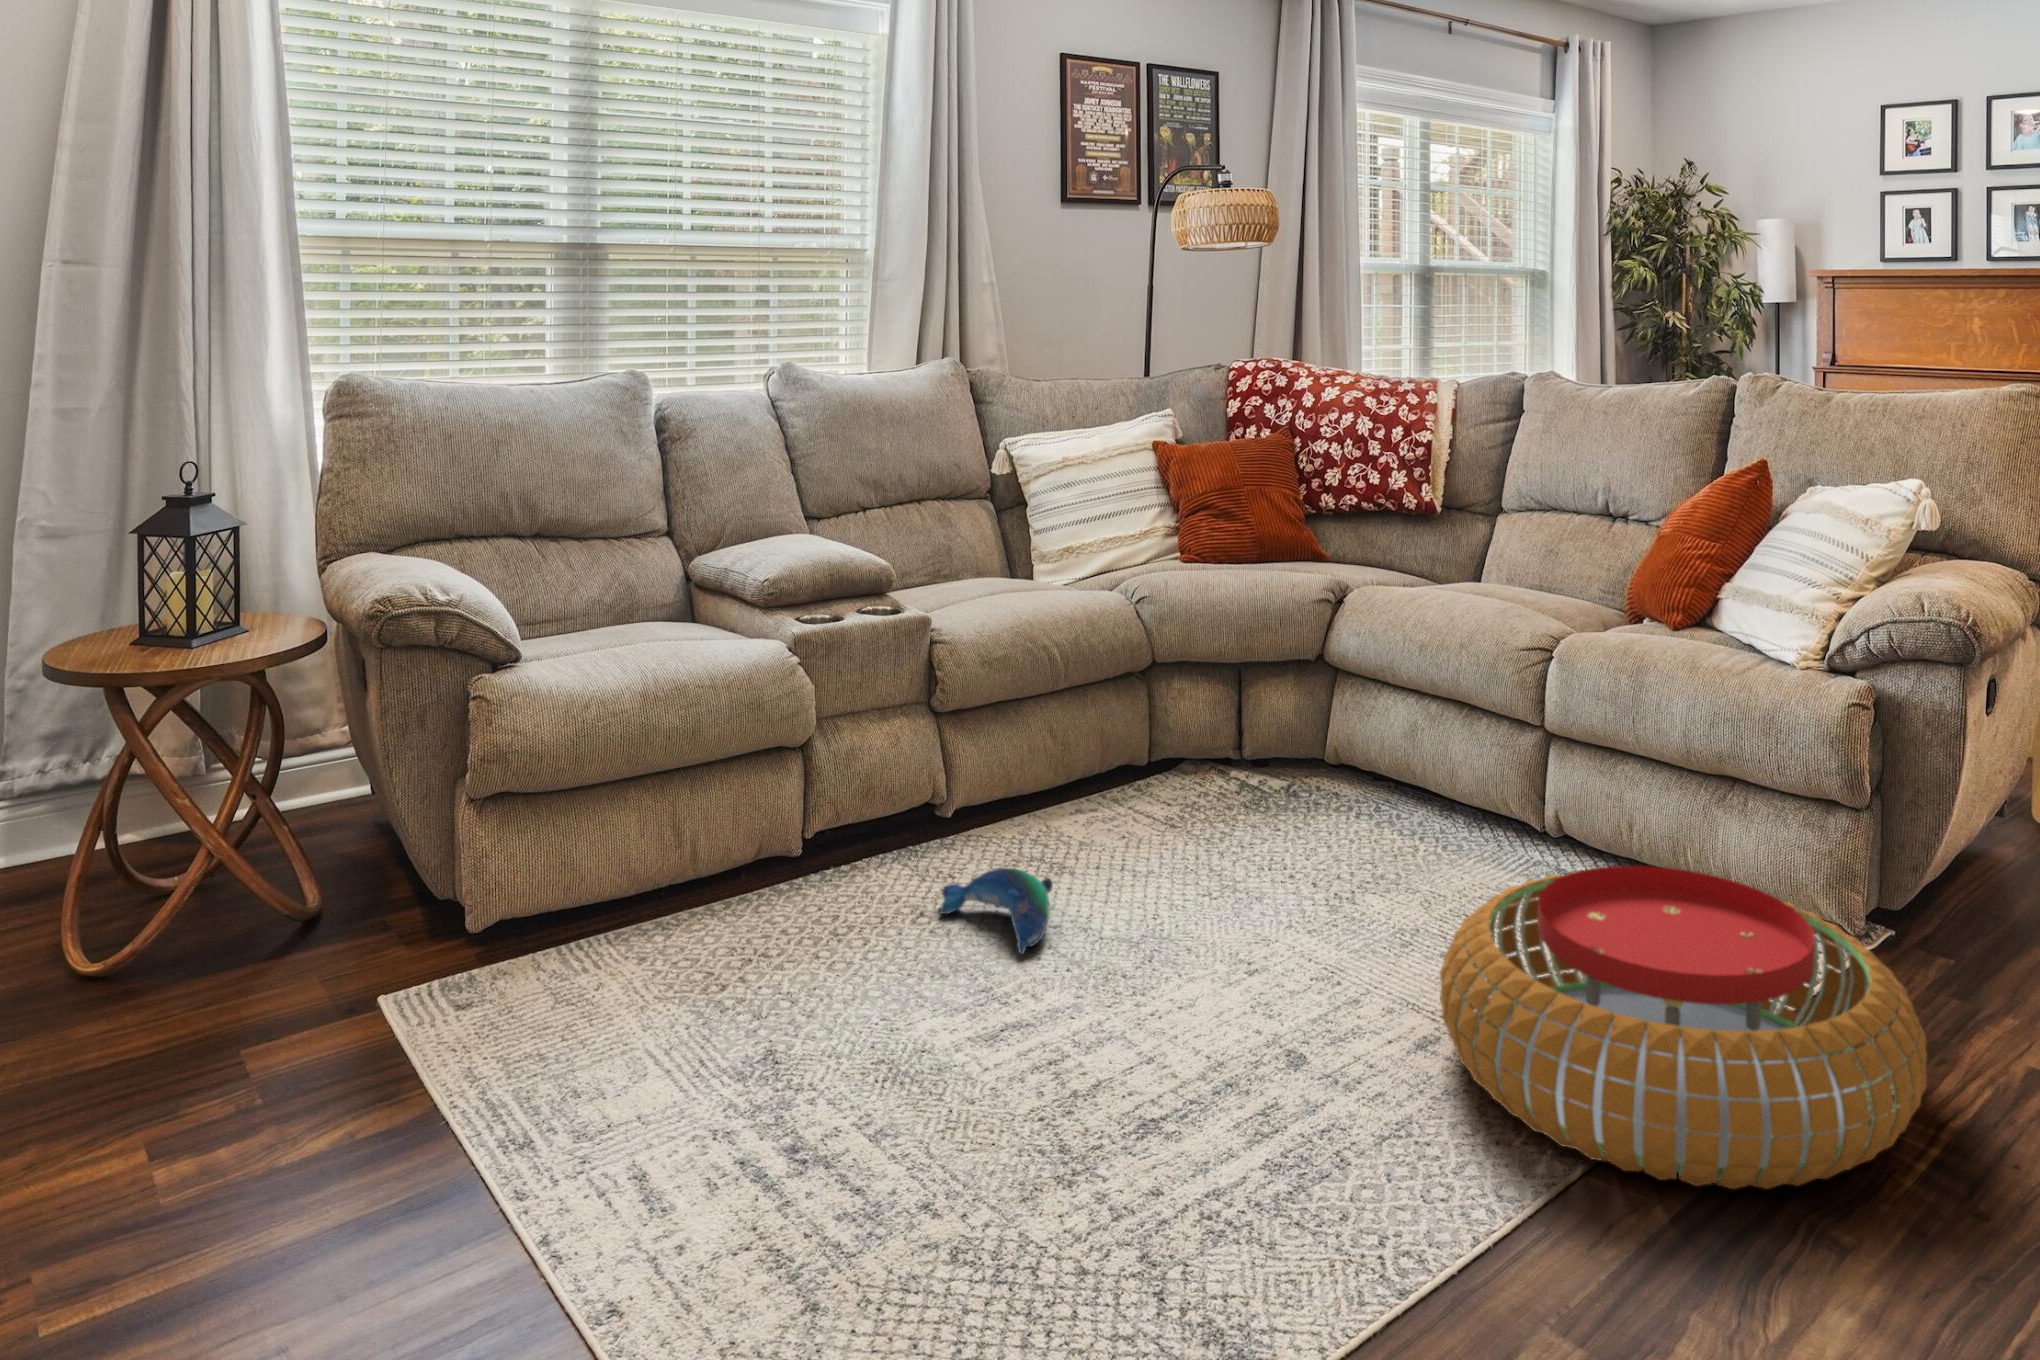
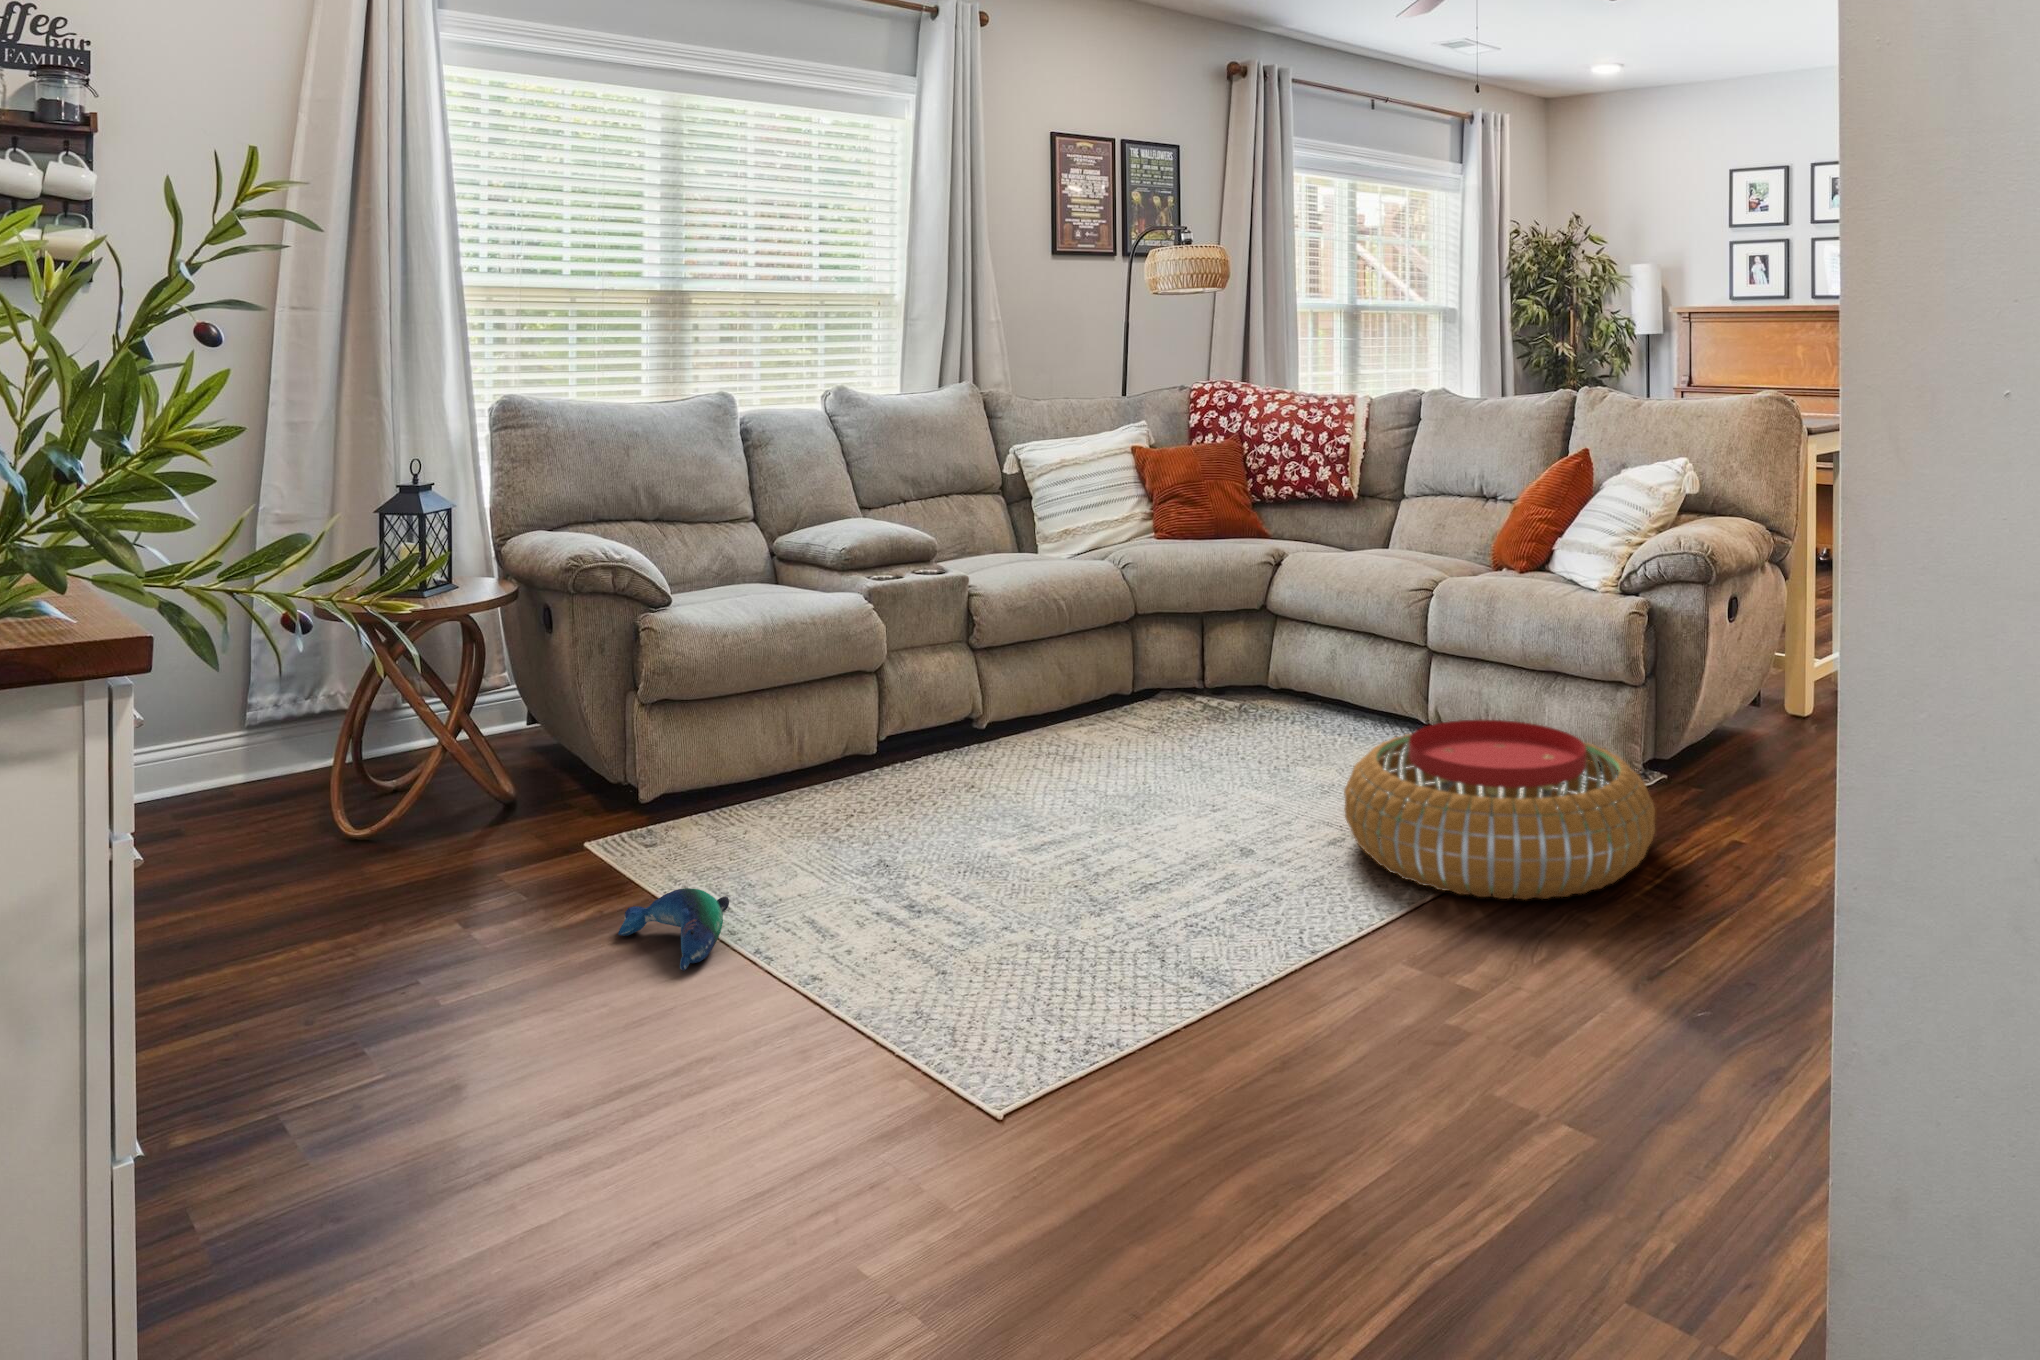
plush toy: present [940,868,1053,954] -> present [618,888,729,971]

